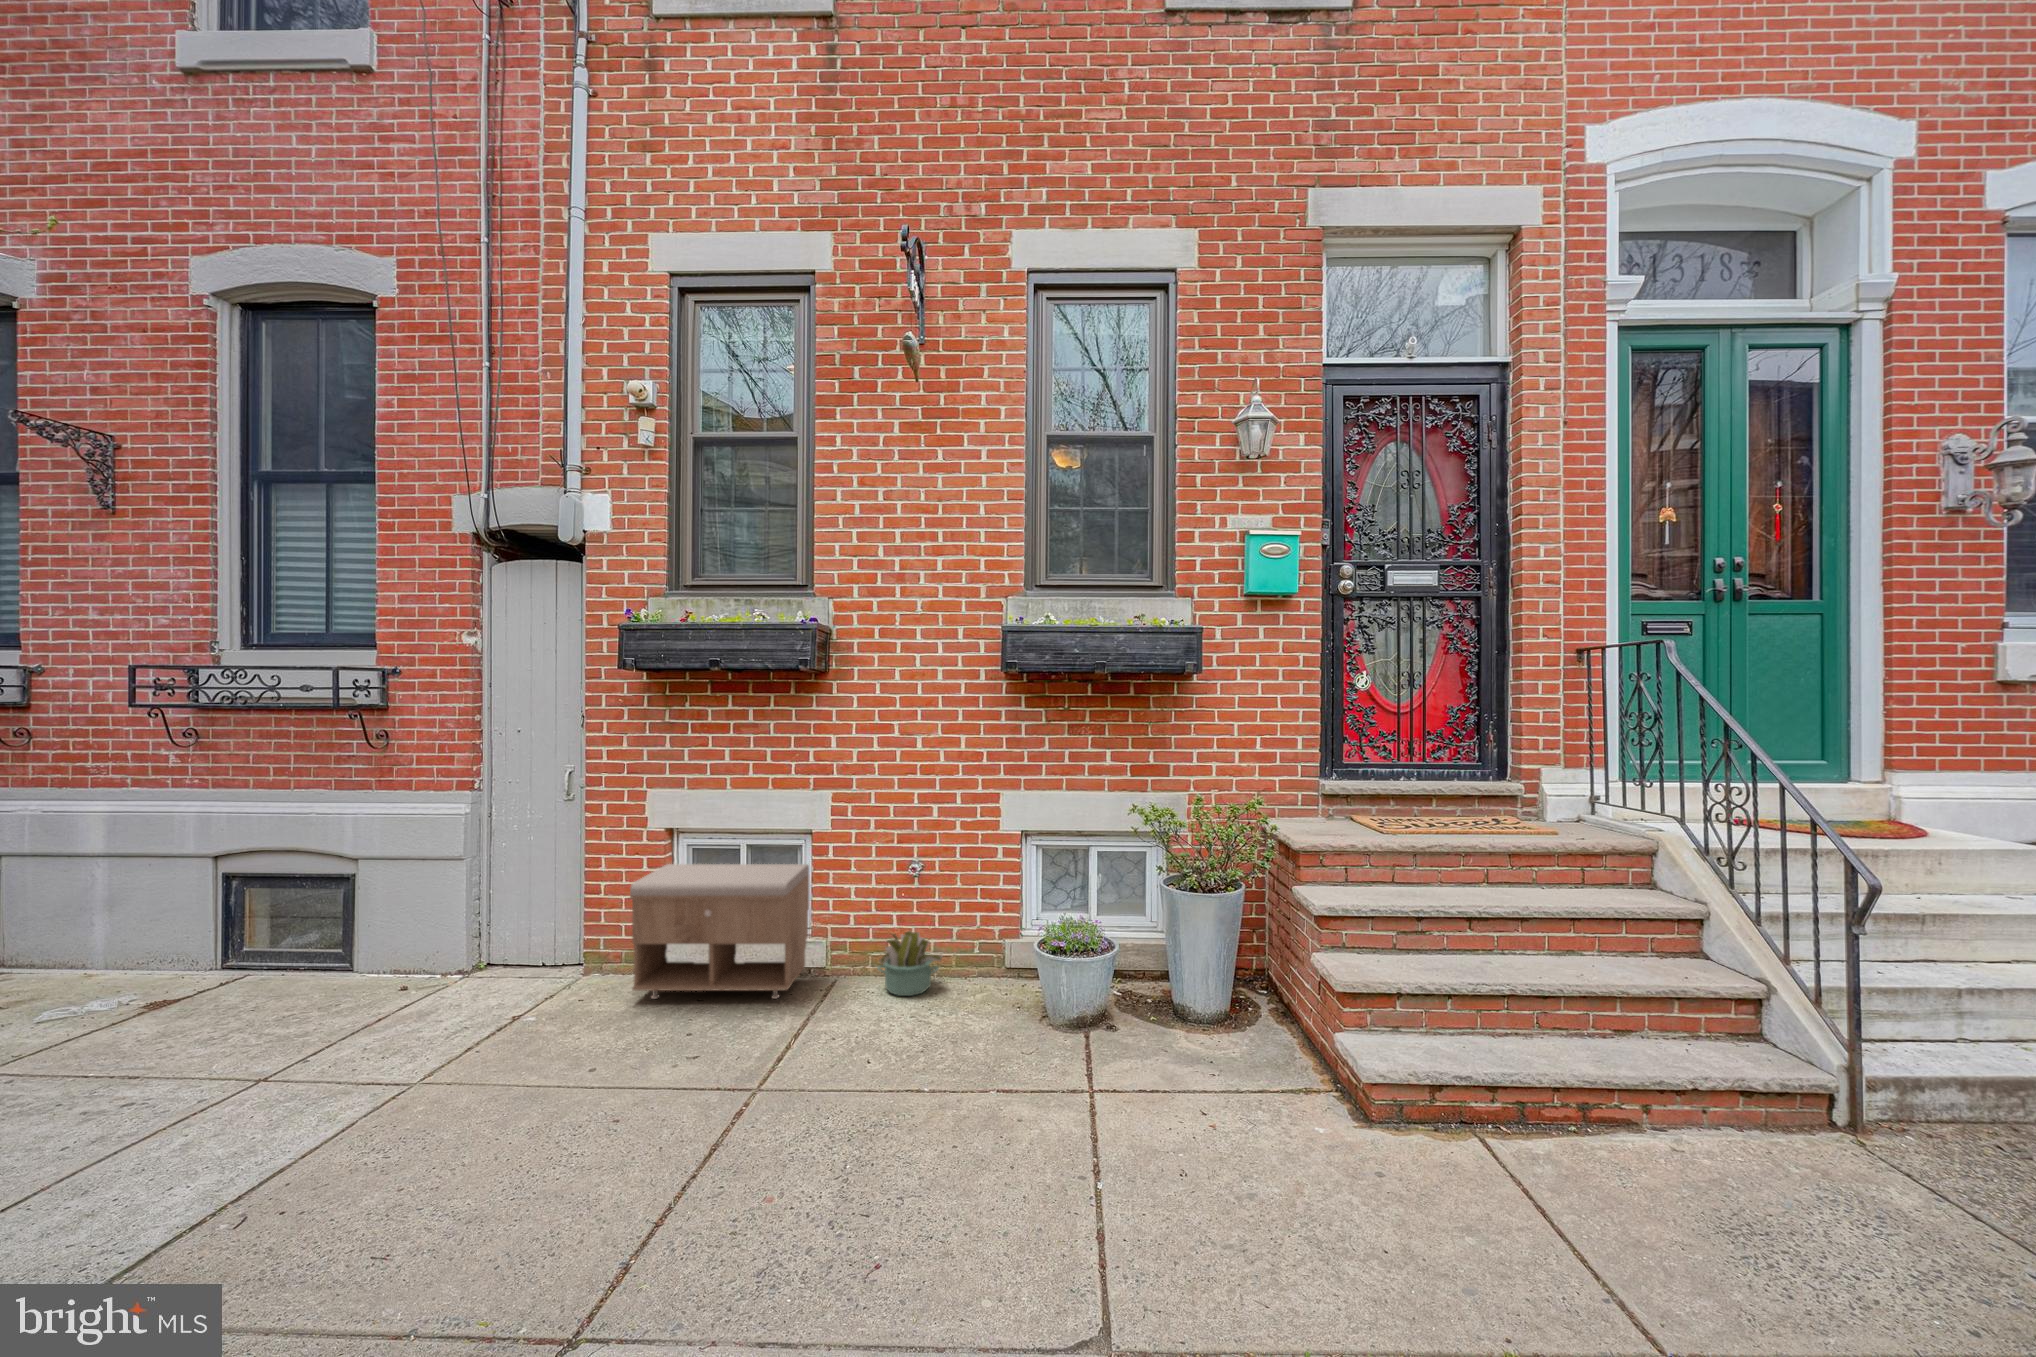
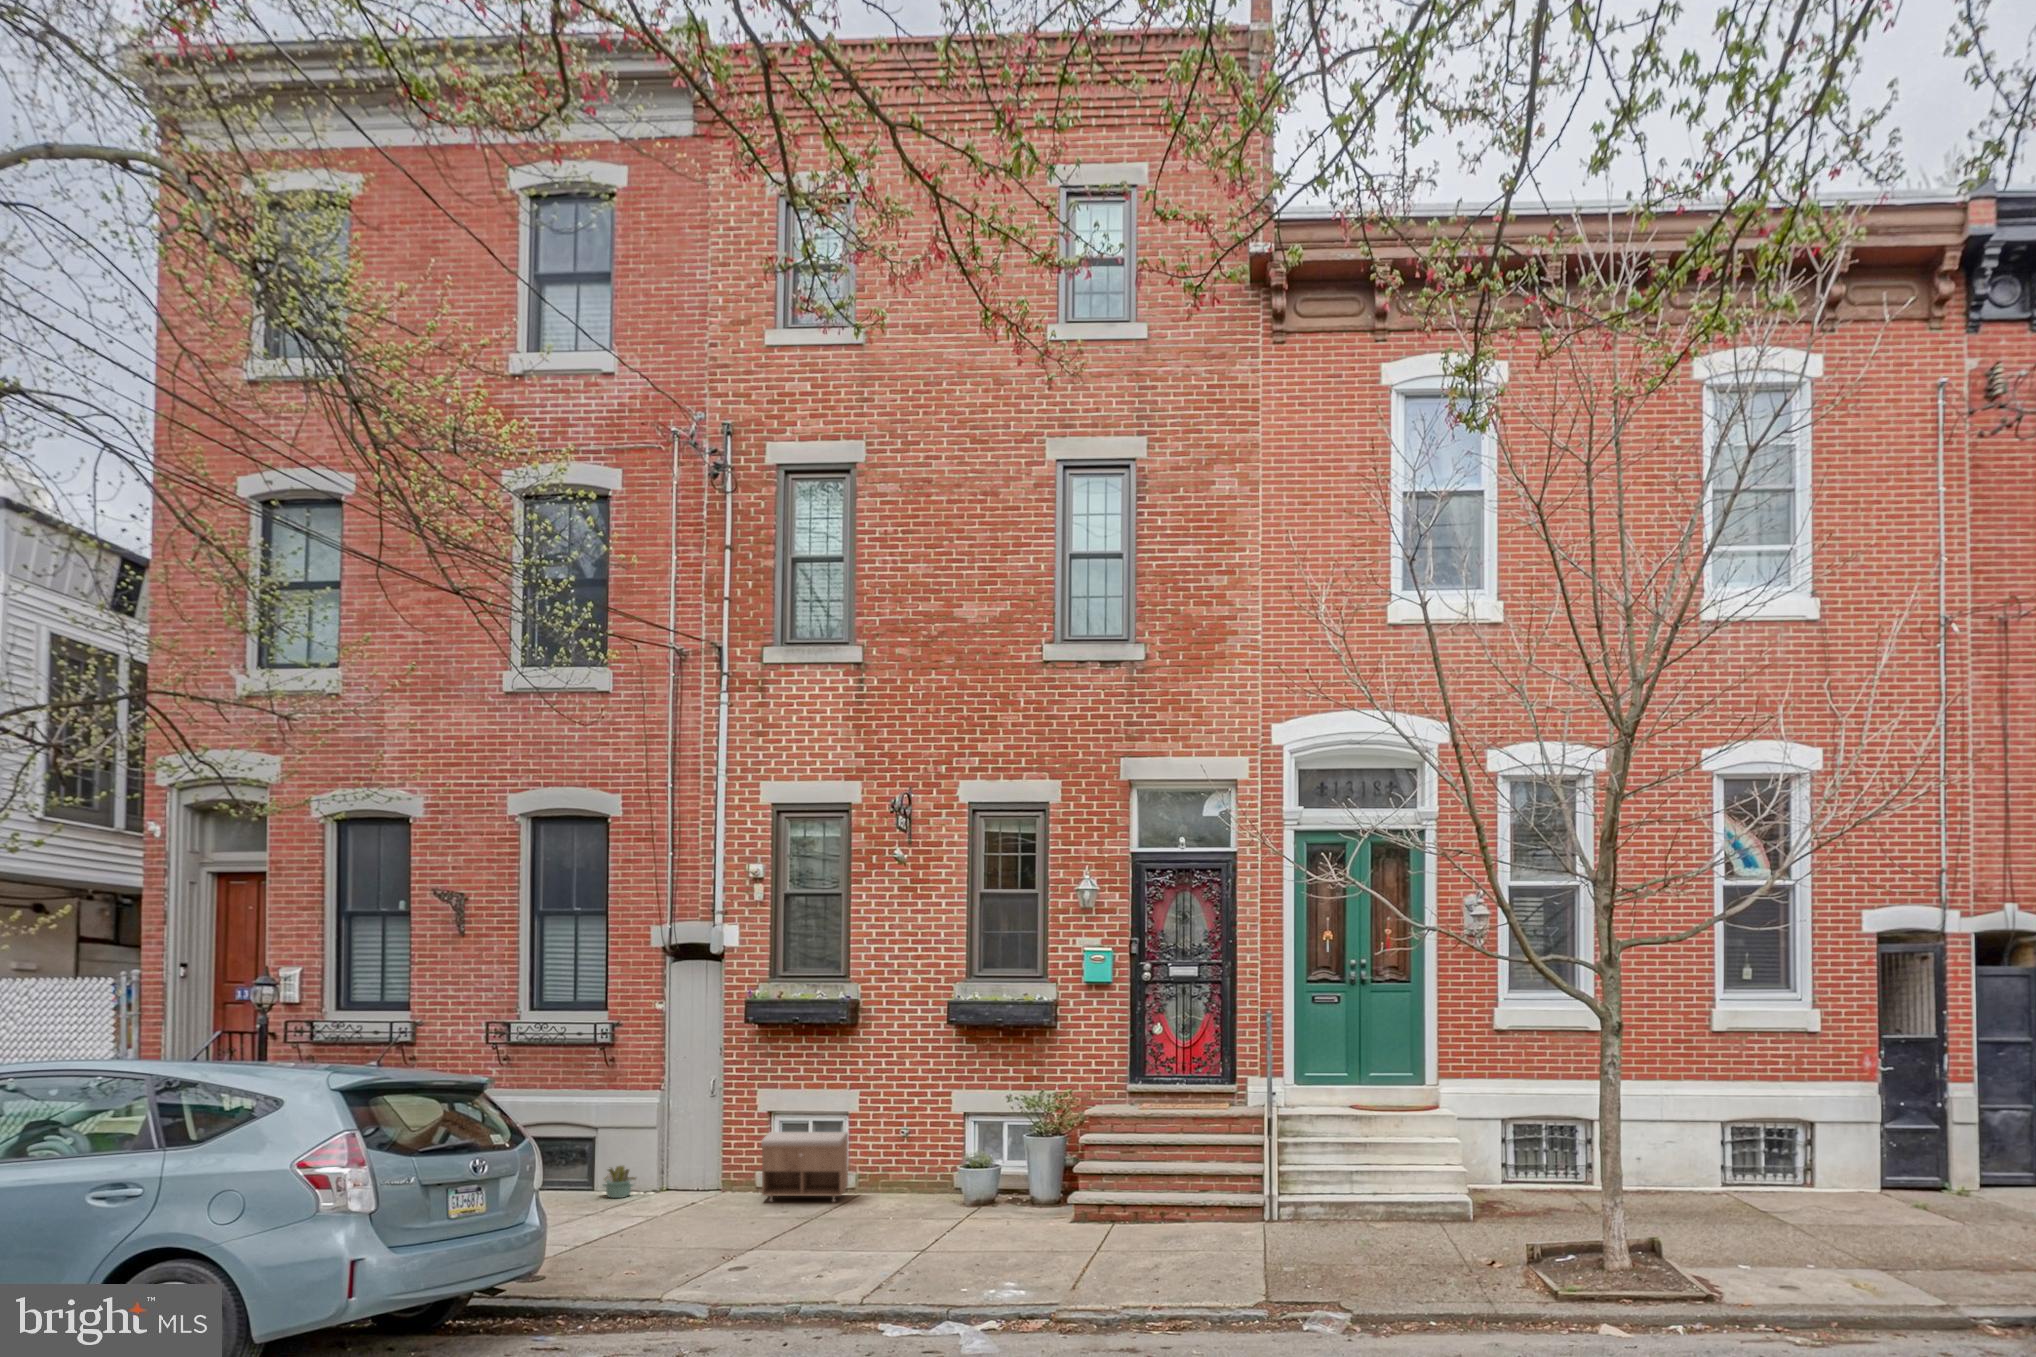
decorative plant: present [878,931,942,996] -> present [603,1165,636,1198]

